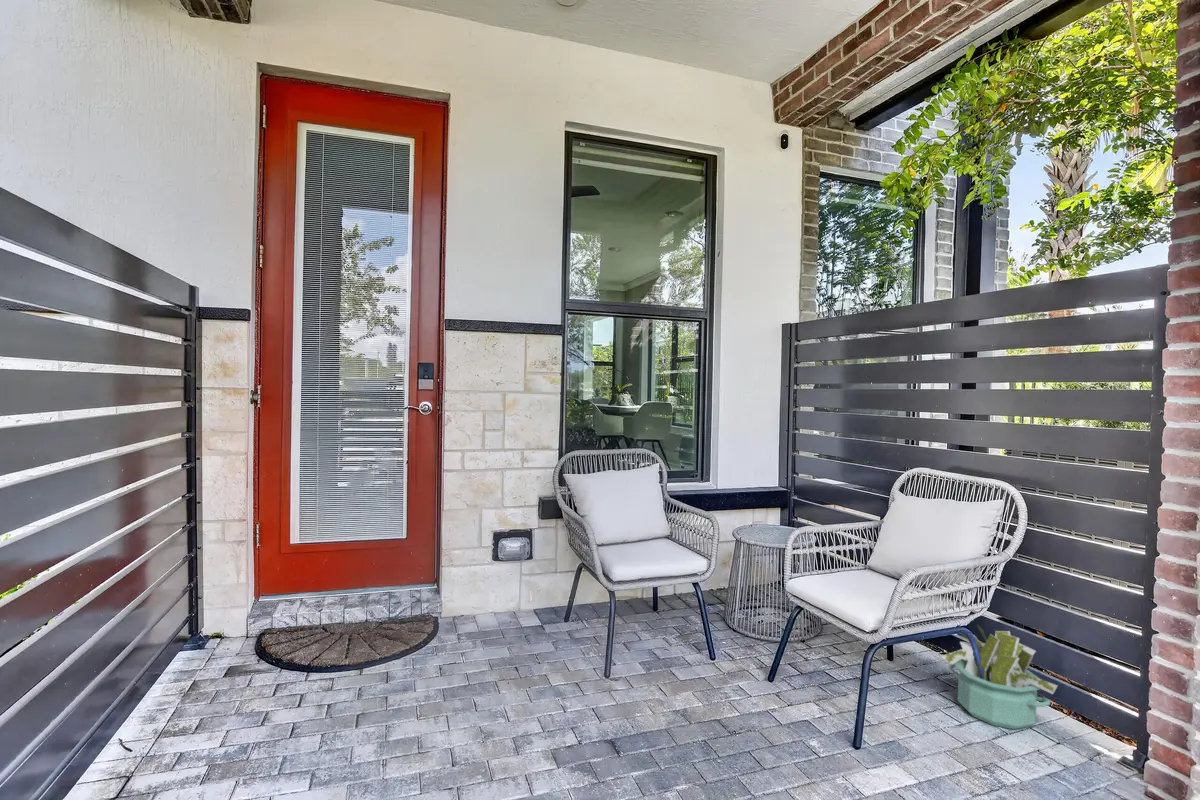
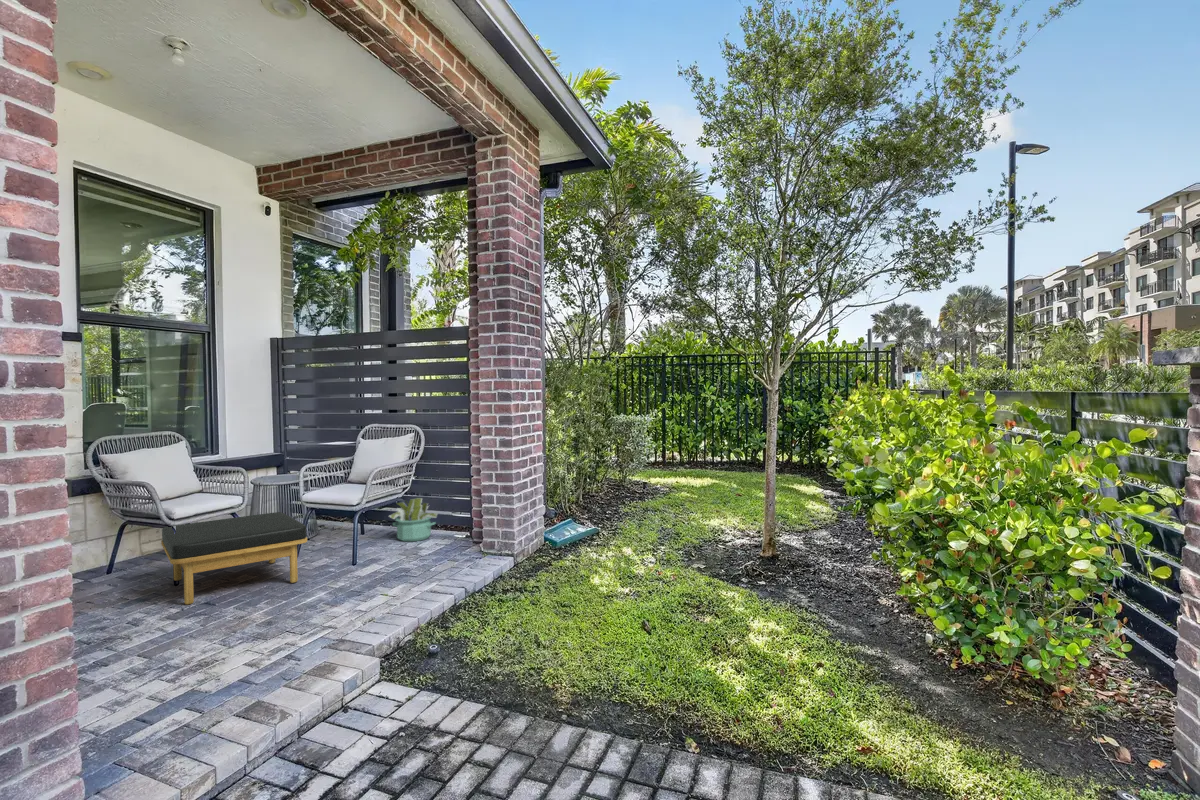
ottoman: none [565,588,765,765] -> present [161,512,307,605]

